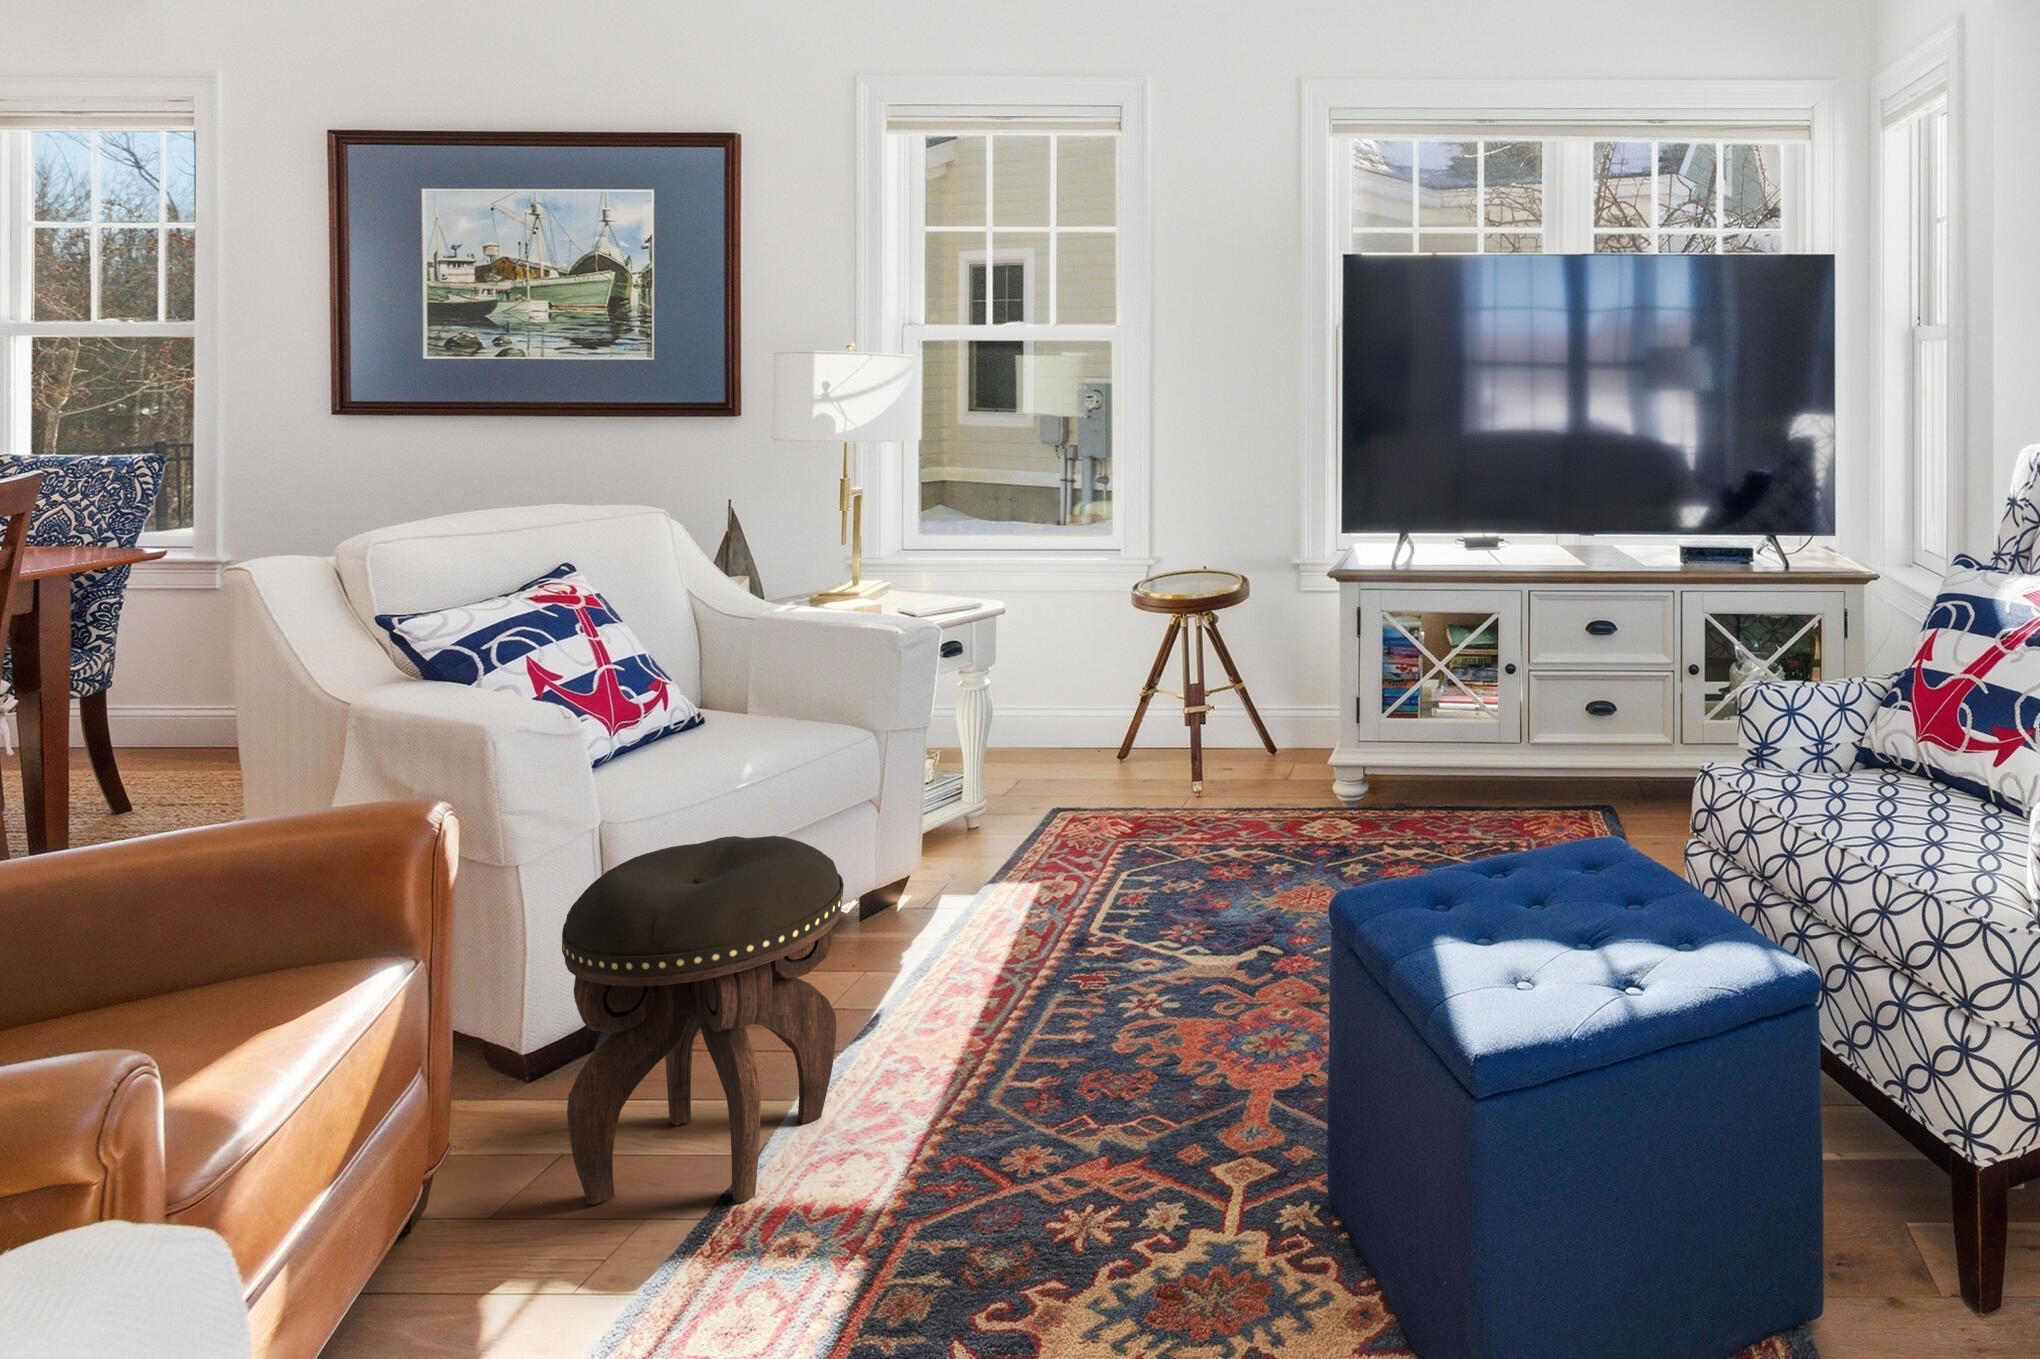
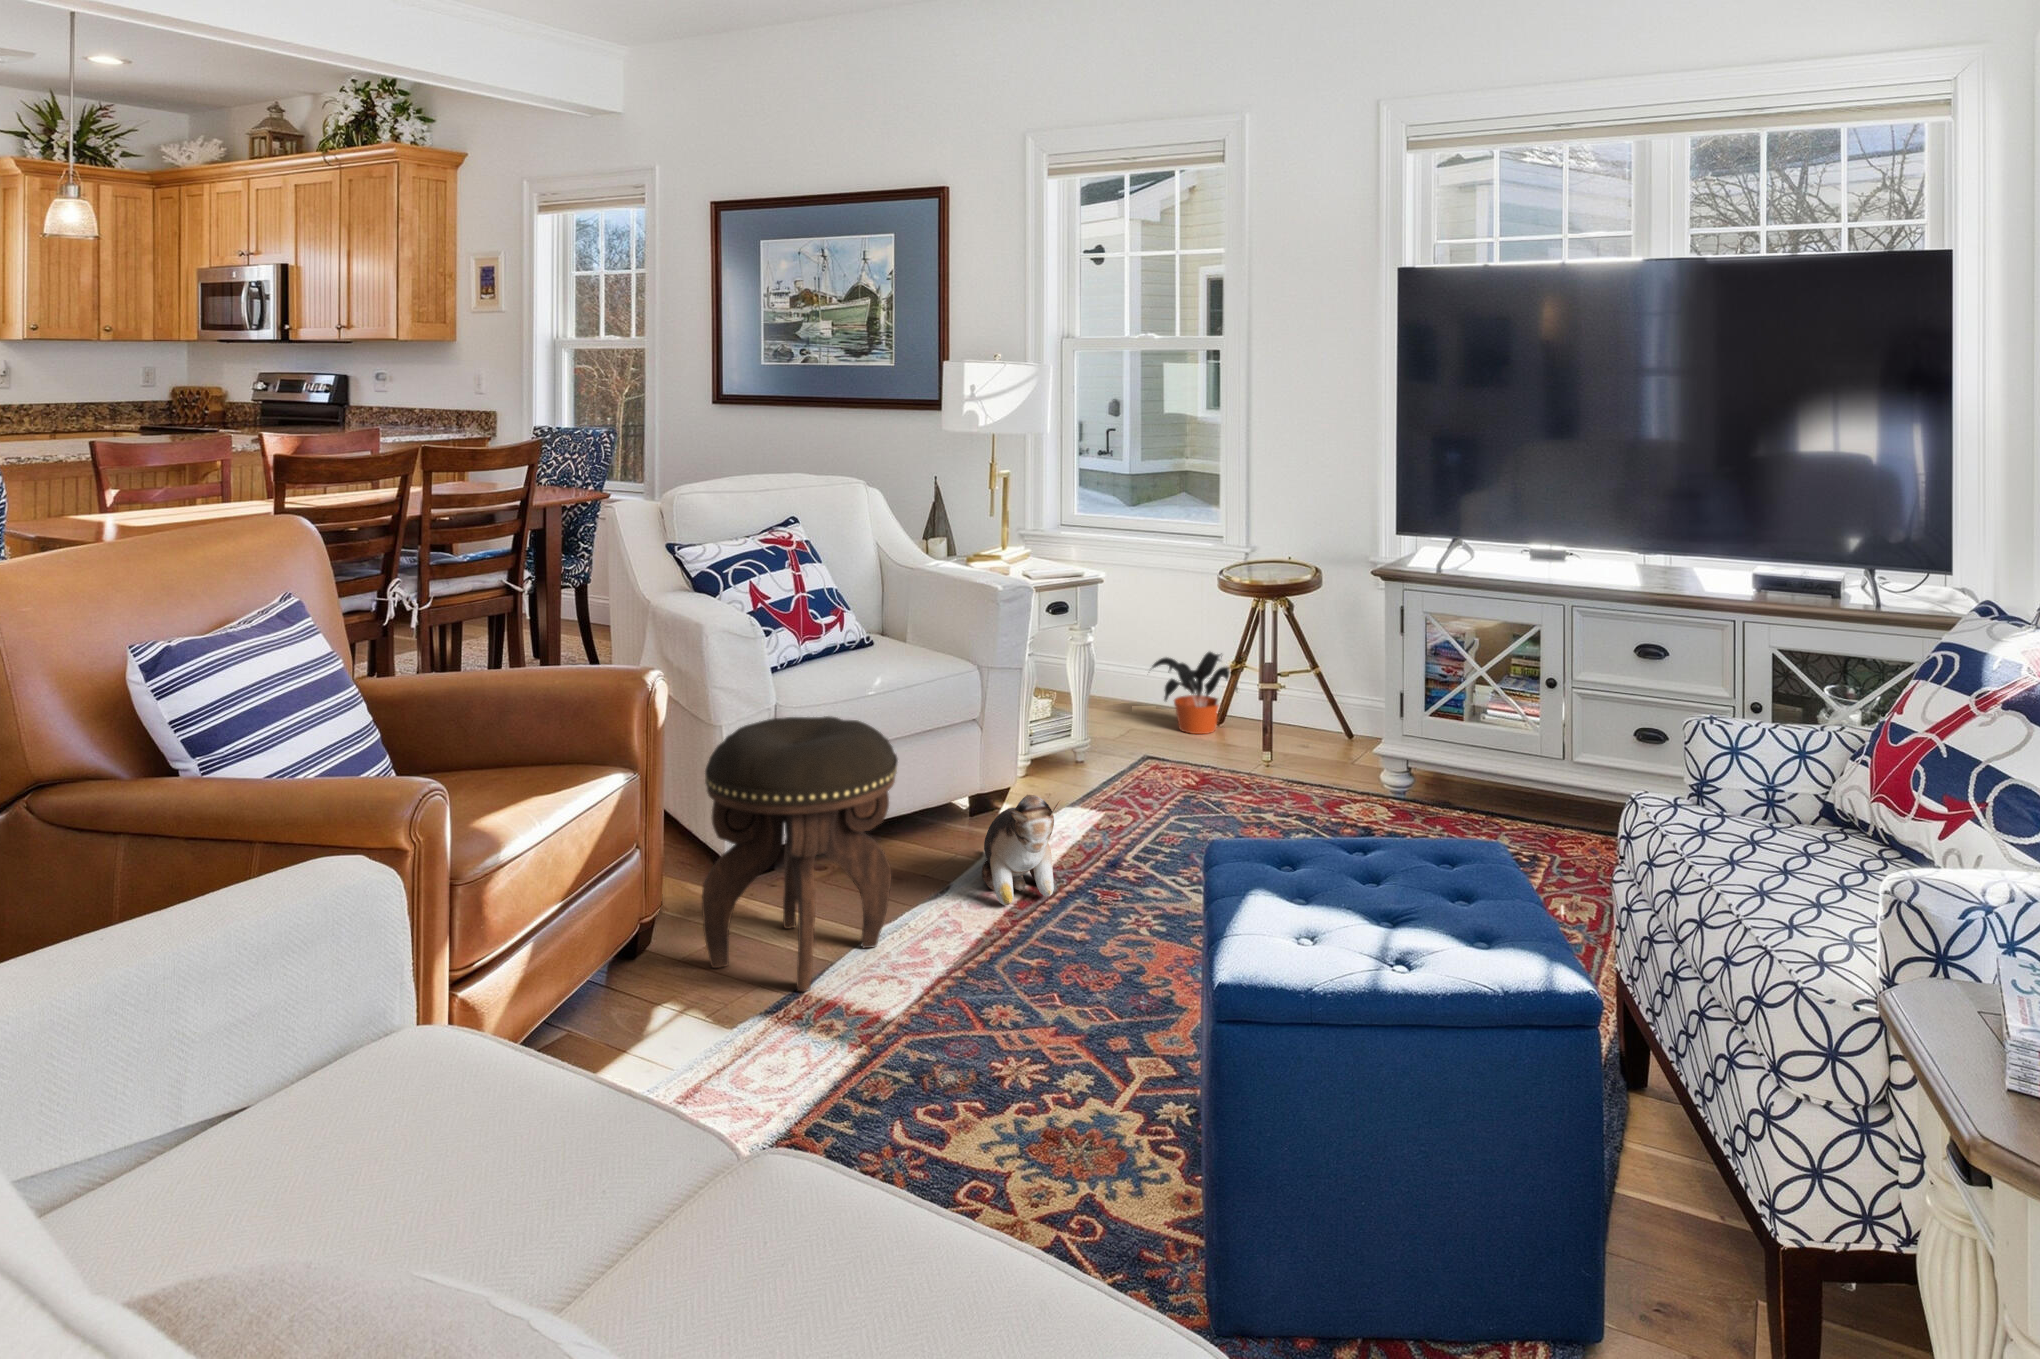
potted plant: none [1037,676,1152,774] -> present [1152,652,1238,734]
plush toy: none [916,885,1040,1026] -> present [982,795,1060,906]

